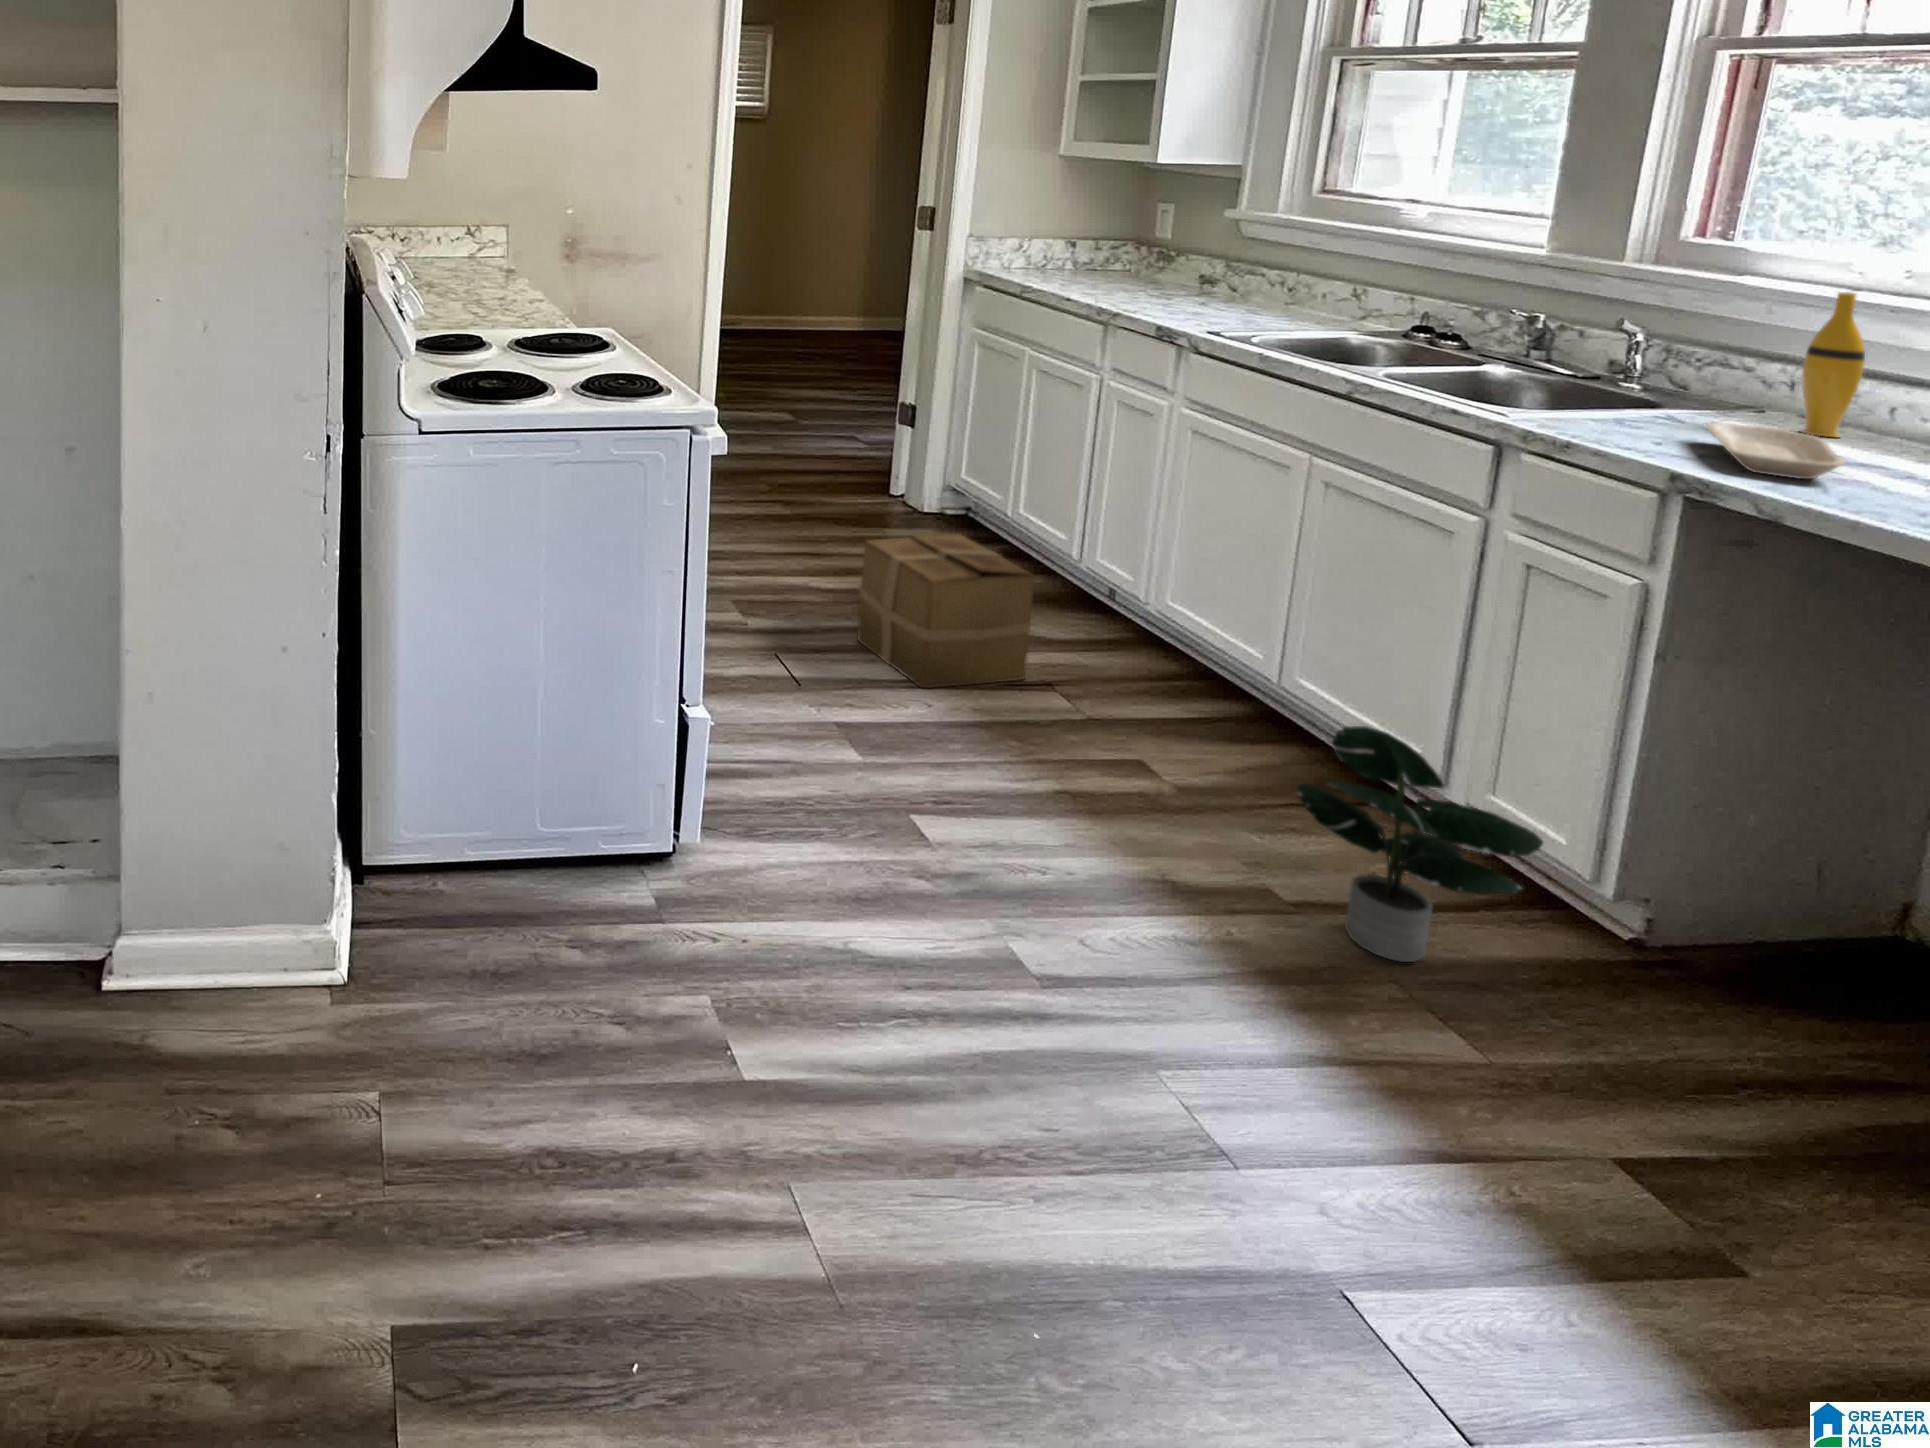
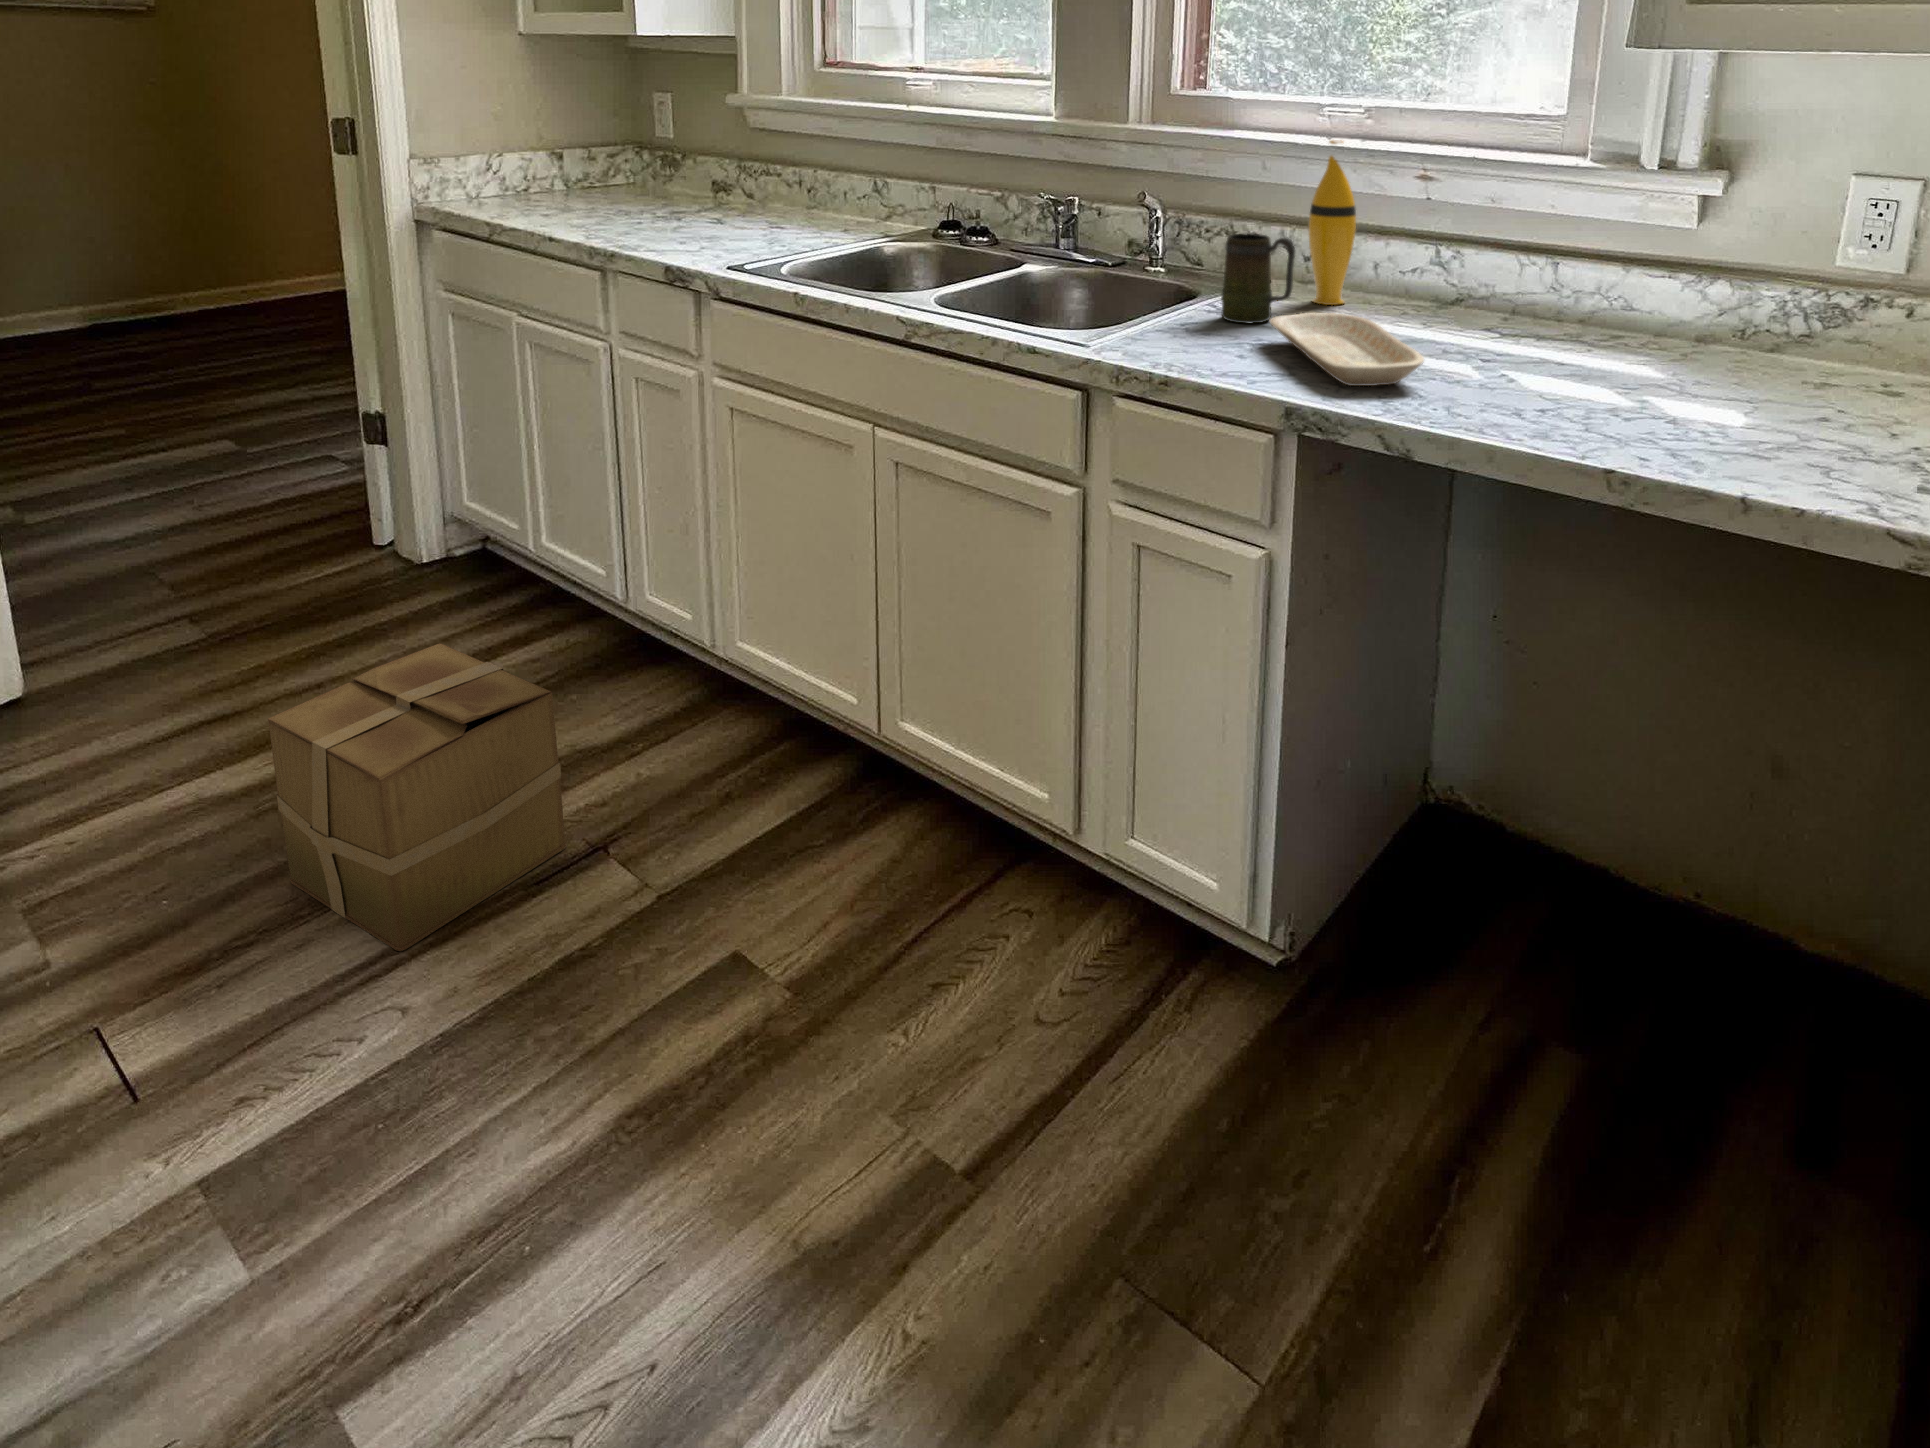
mug: none [1670,357,1761,432] -> present [1221,233,1295,323]
potted plant: present [1297,726,1543,962] -> none [953,856,1241,1216]

